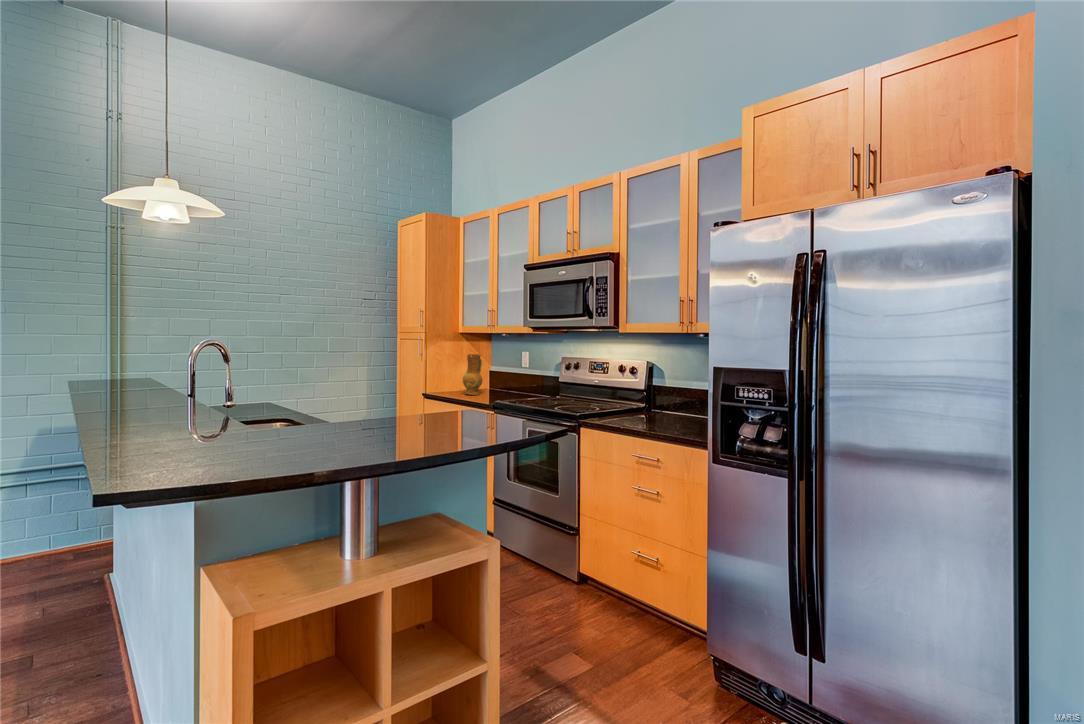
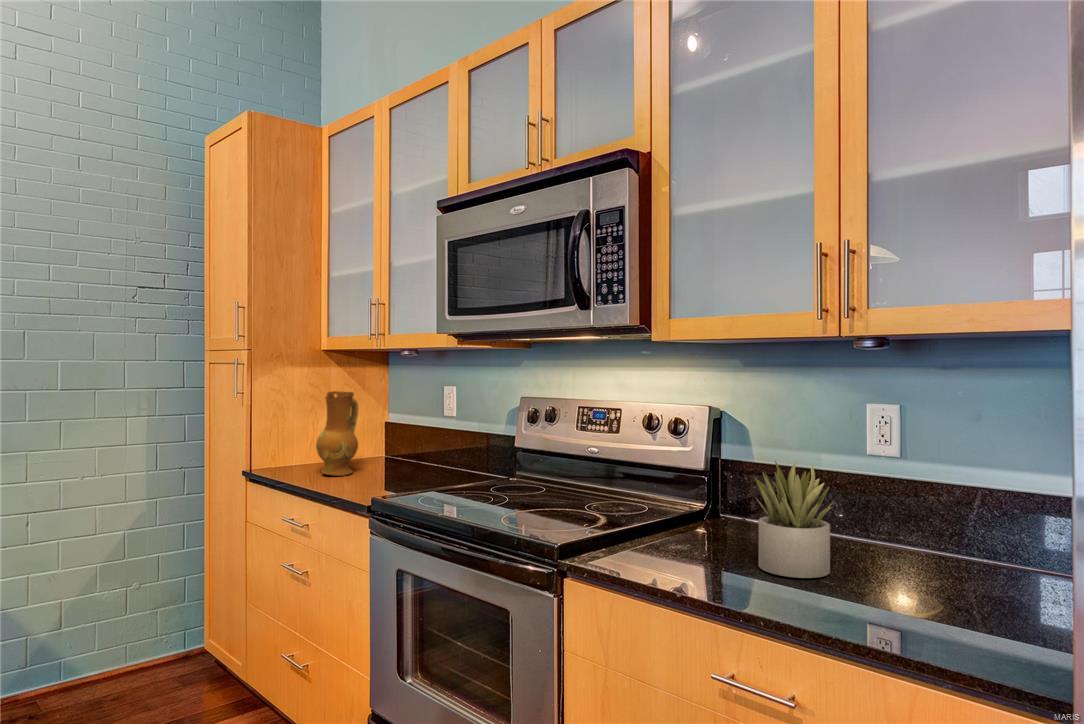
succulent plant: none [653,381,683,424] -> present [755,461,834,578]

